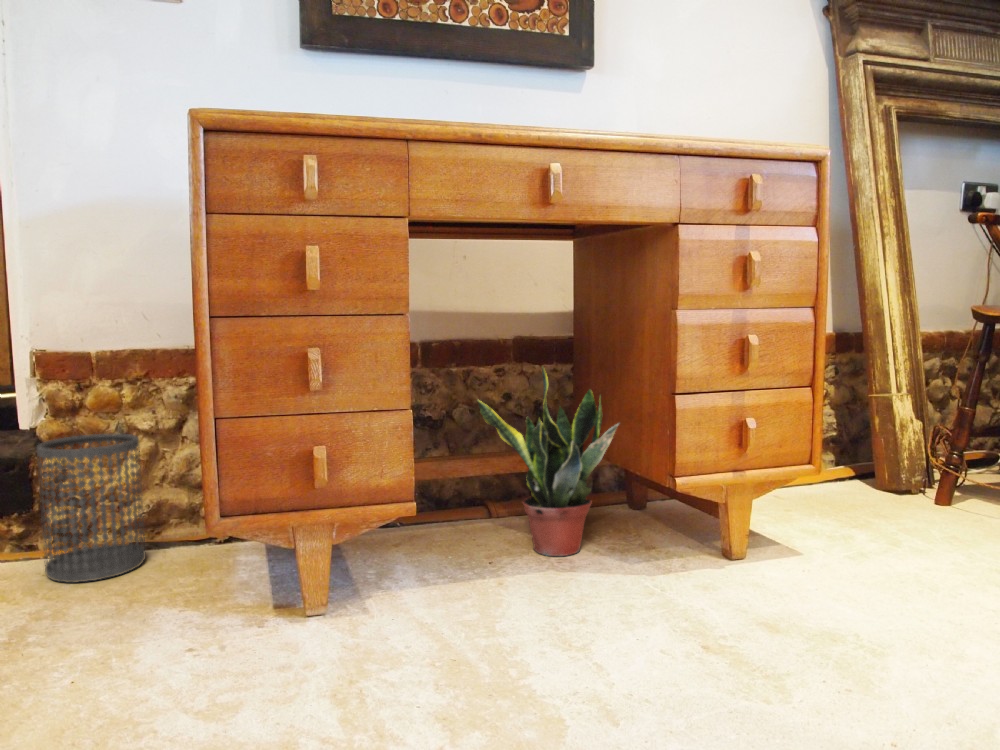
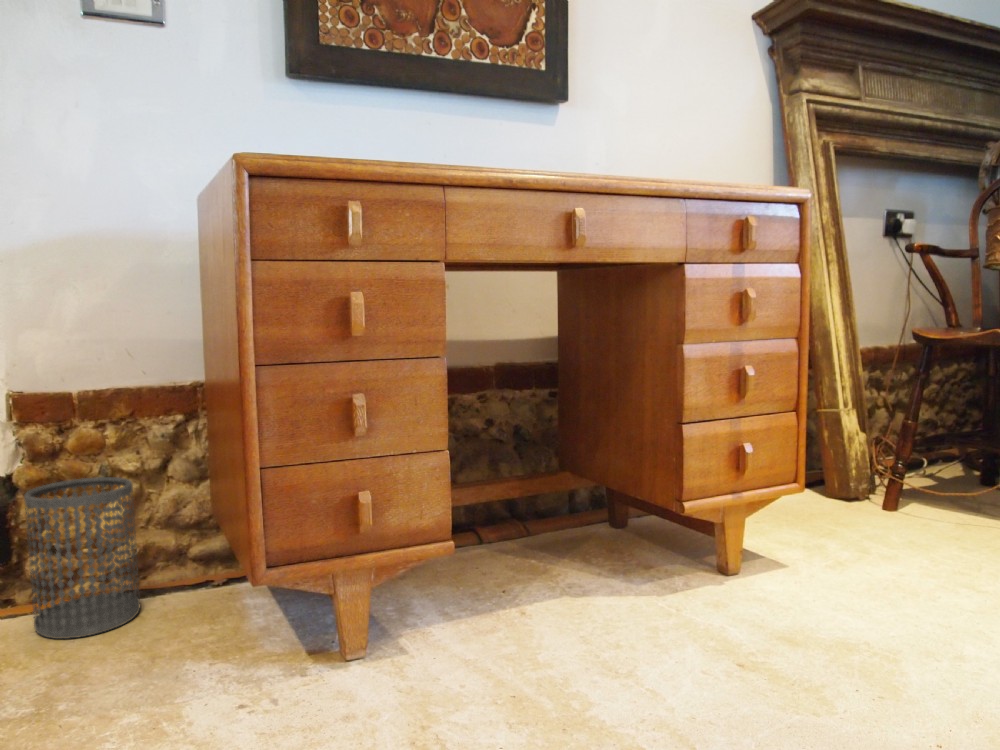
potted plant: present [477,367,619,556] -> none [478,393,621,579]

